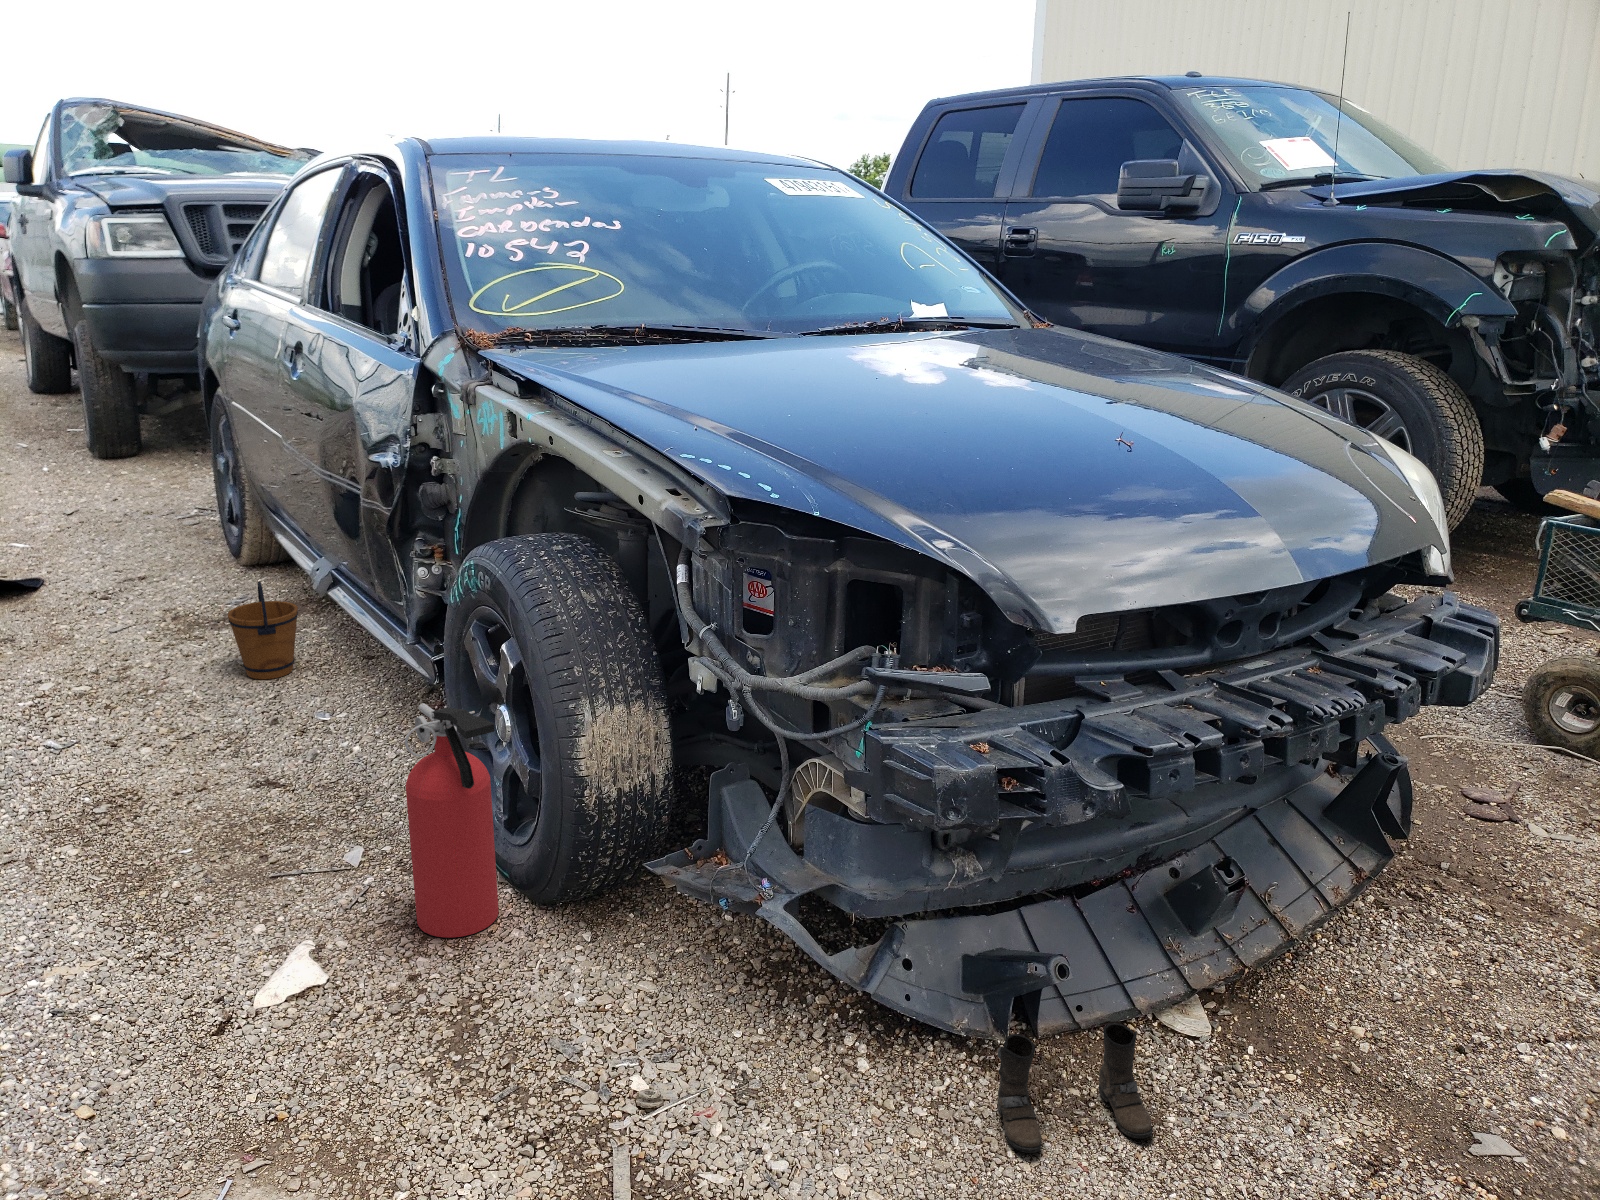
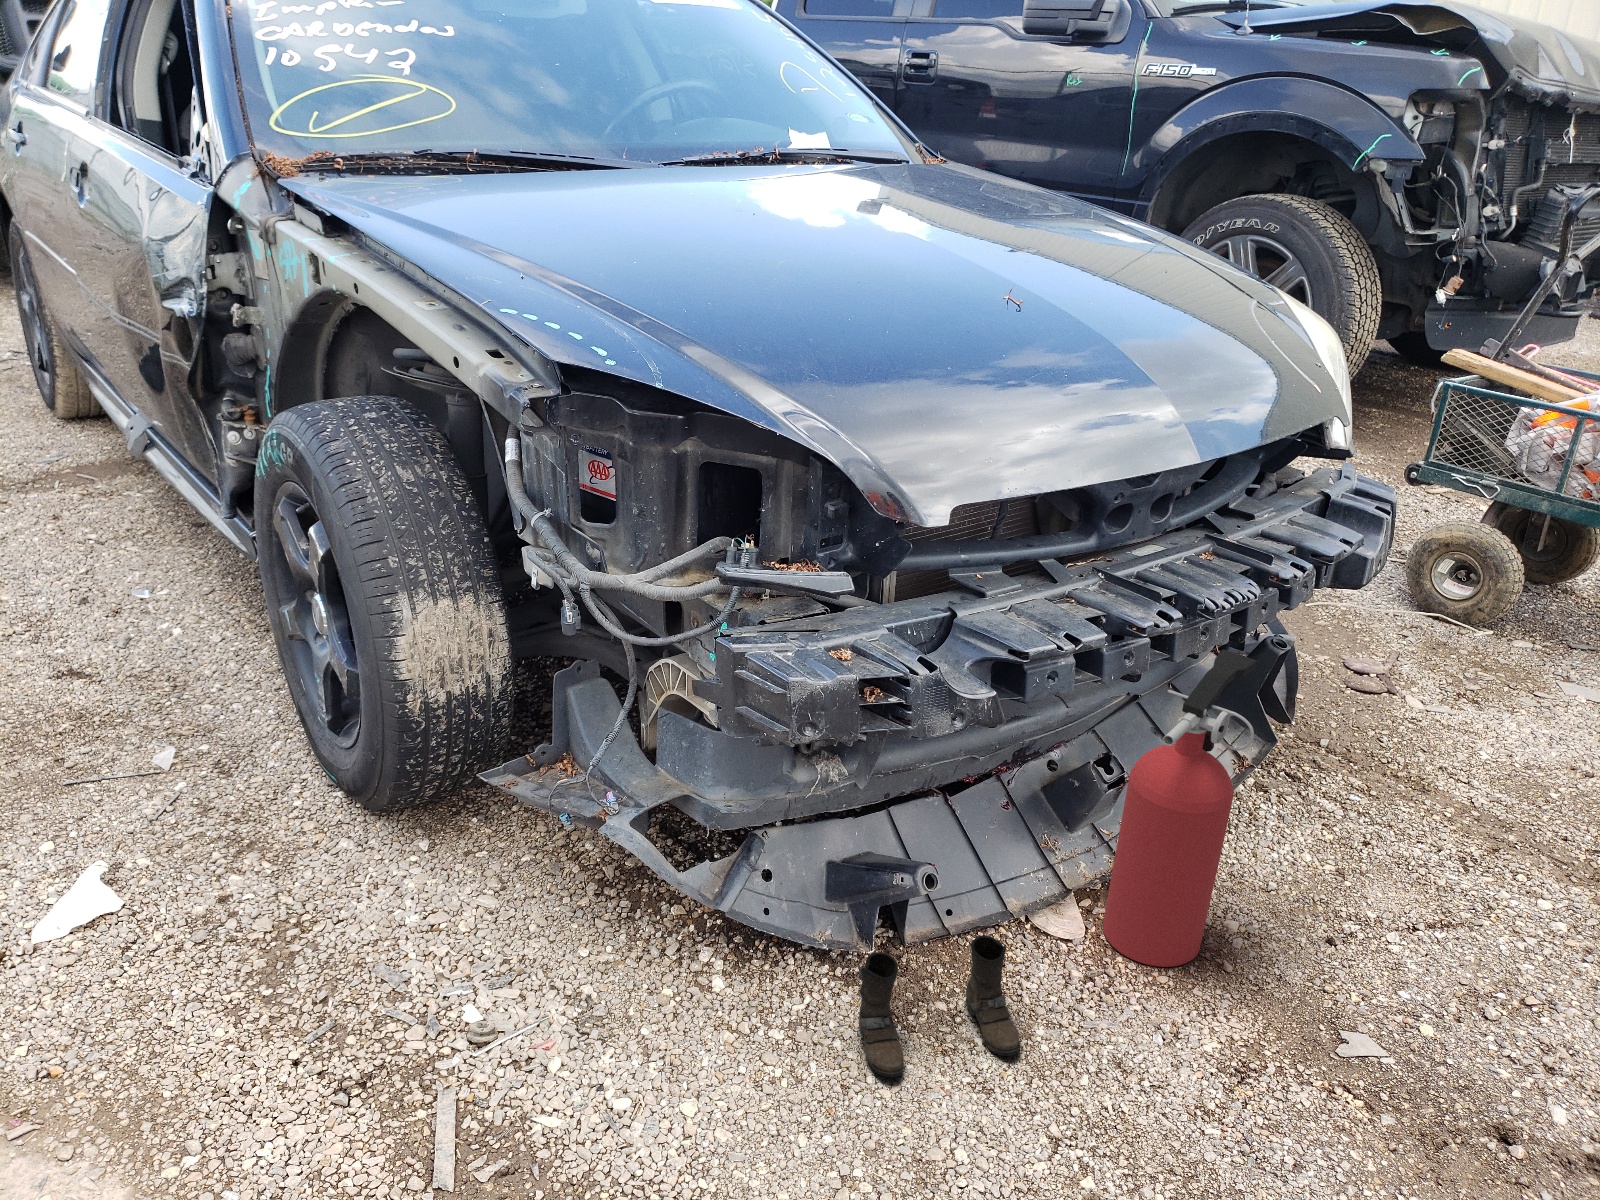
bucket: present [228,582,298,679] -> none [18,443,102,552]
fire extinguisher: present [405,703,499,938] -> present [1103,649,1257,967]

